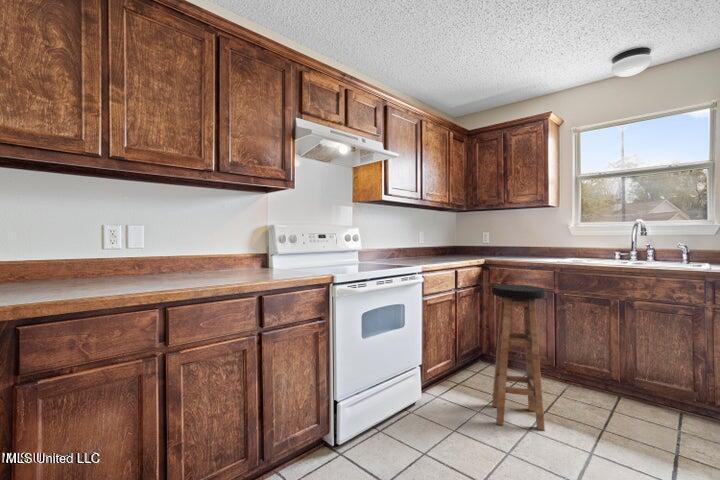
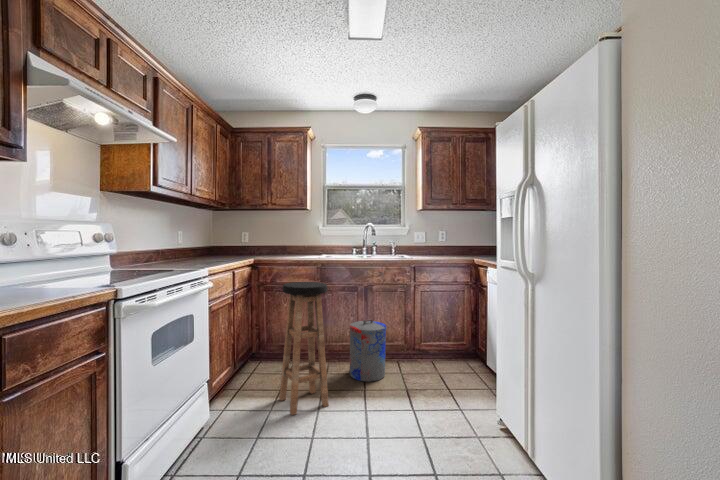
trash can: none [590,342,650,426] -> present [350,319,387,381]

